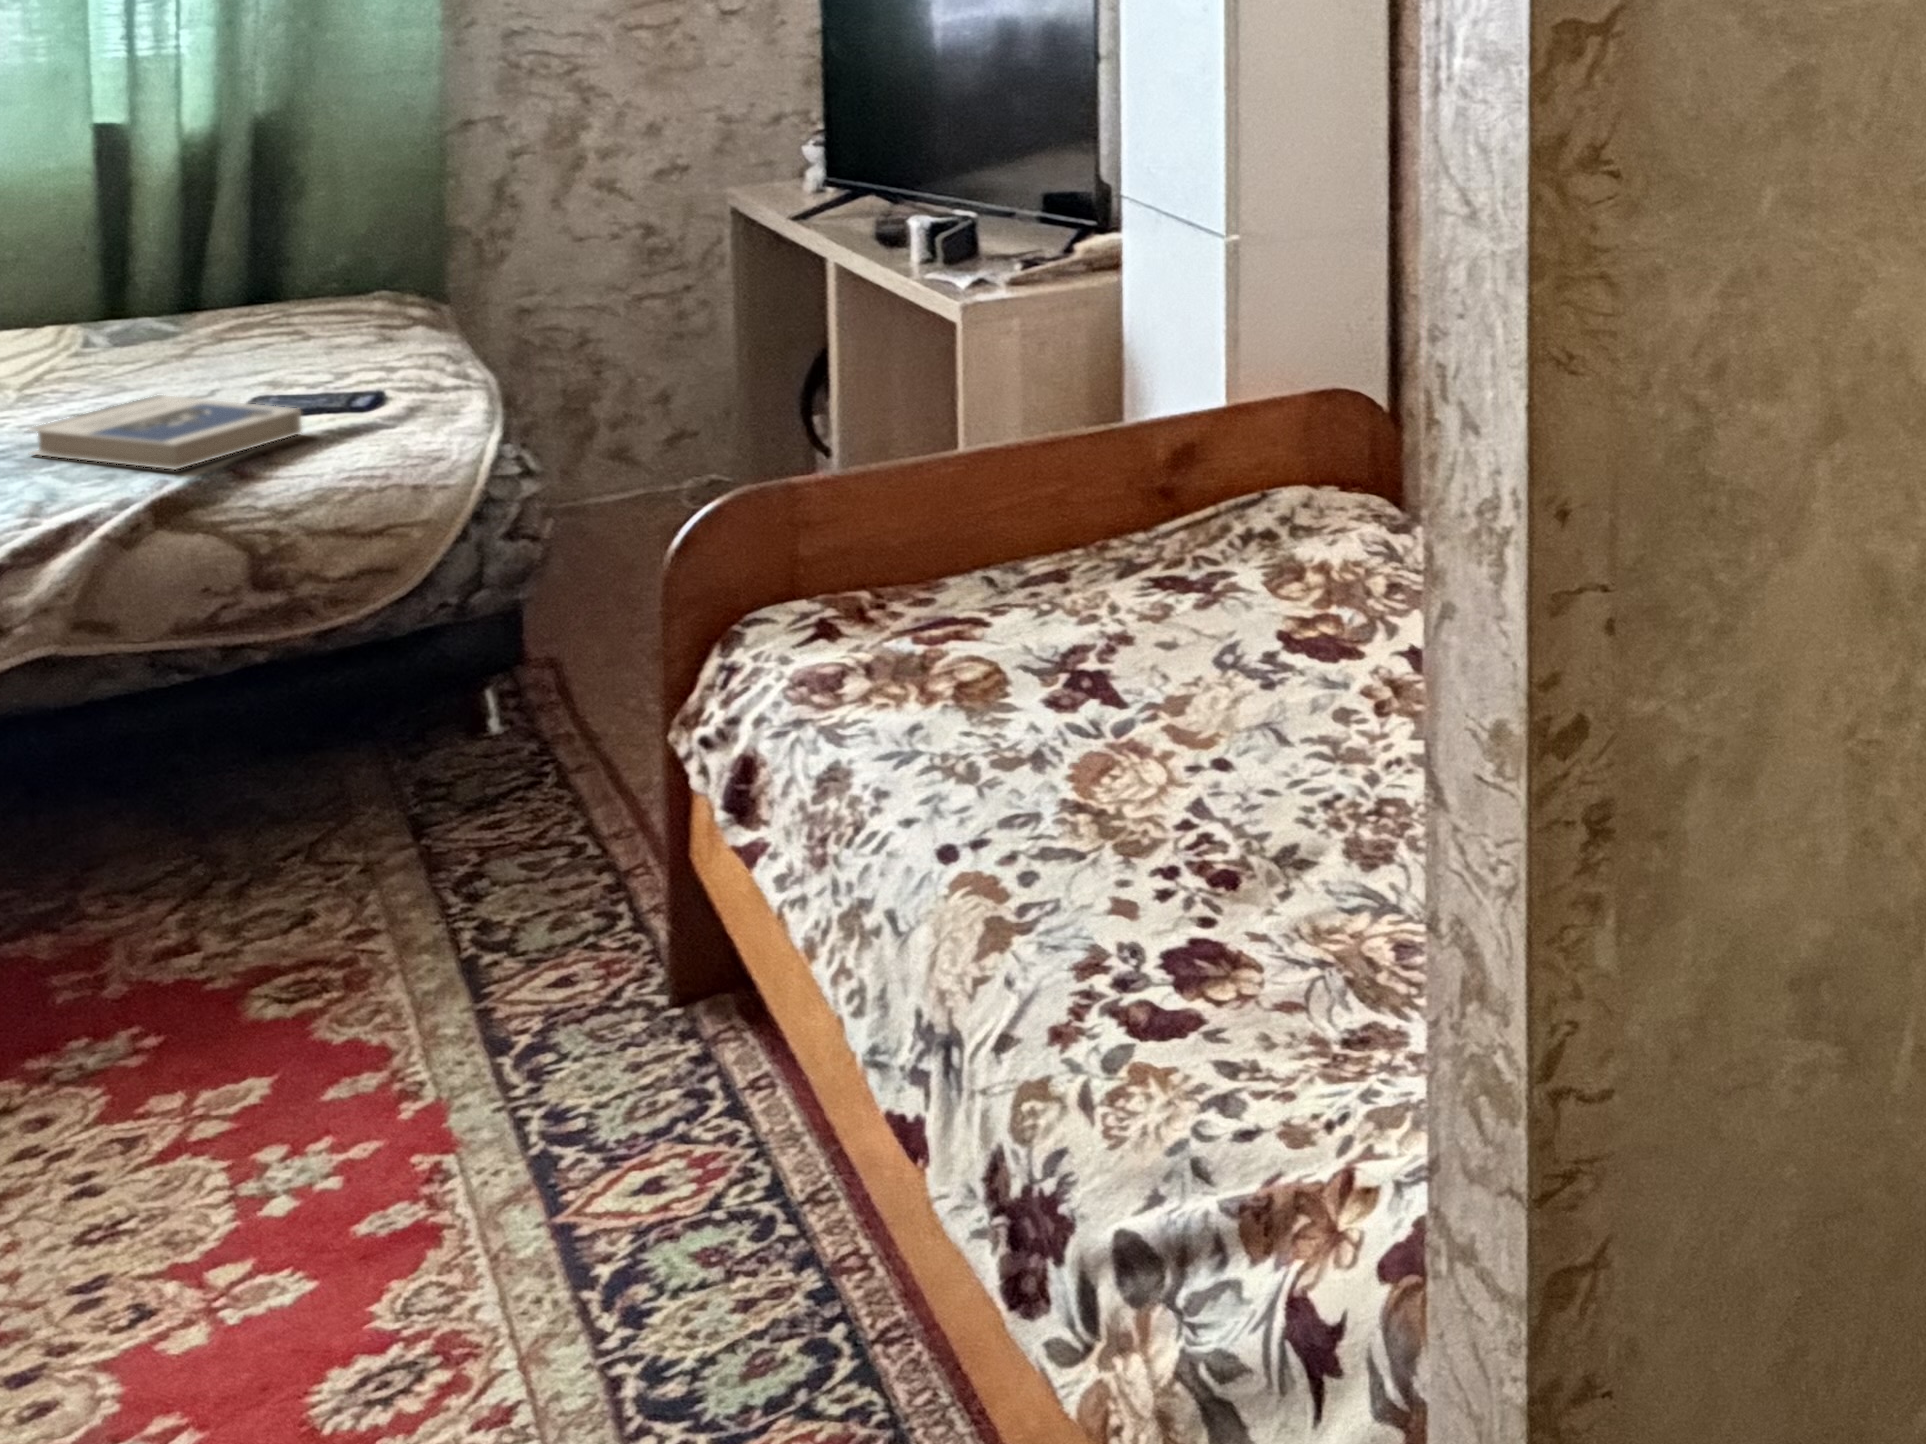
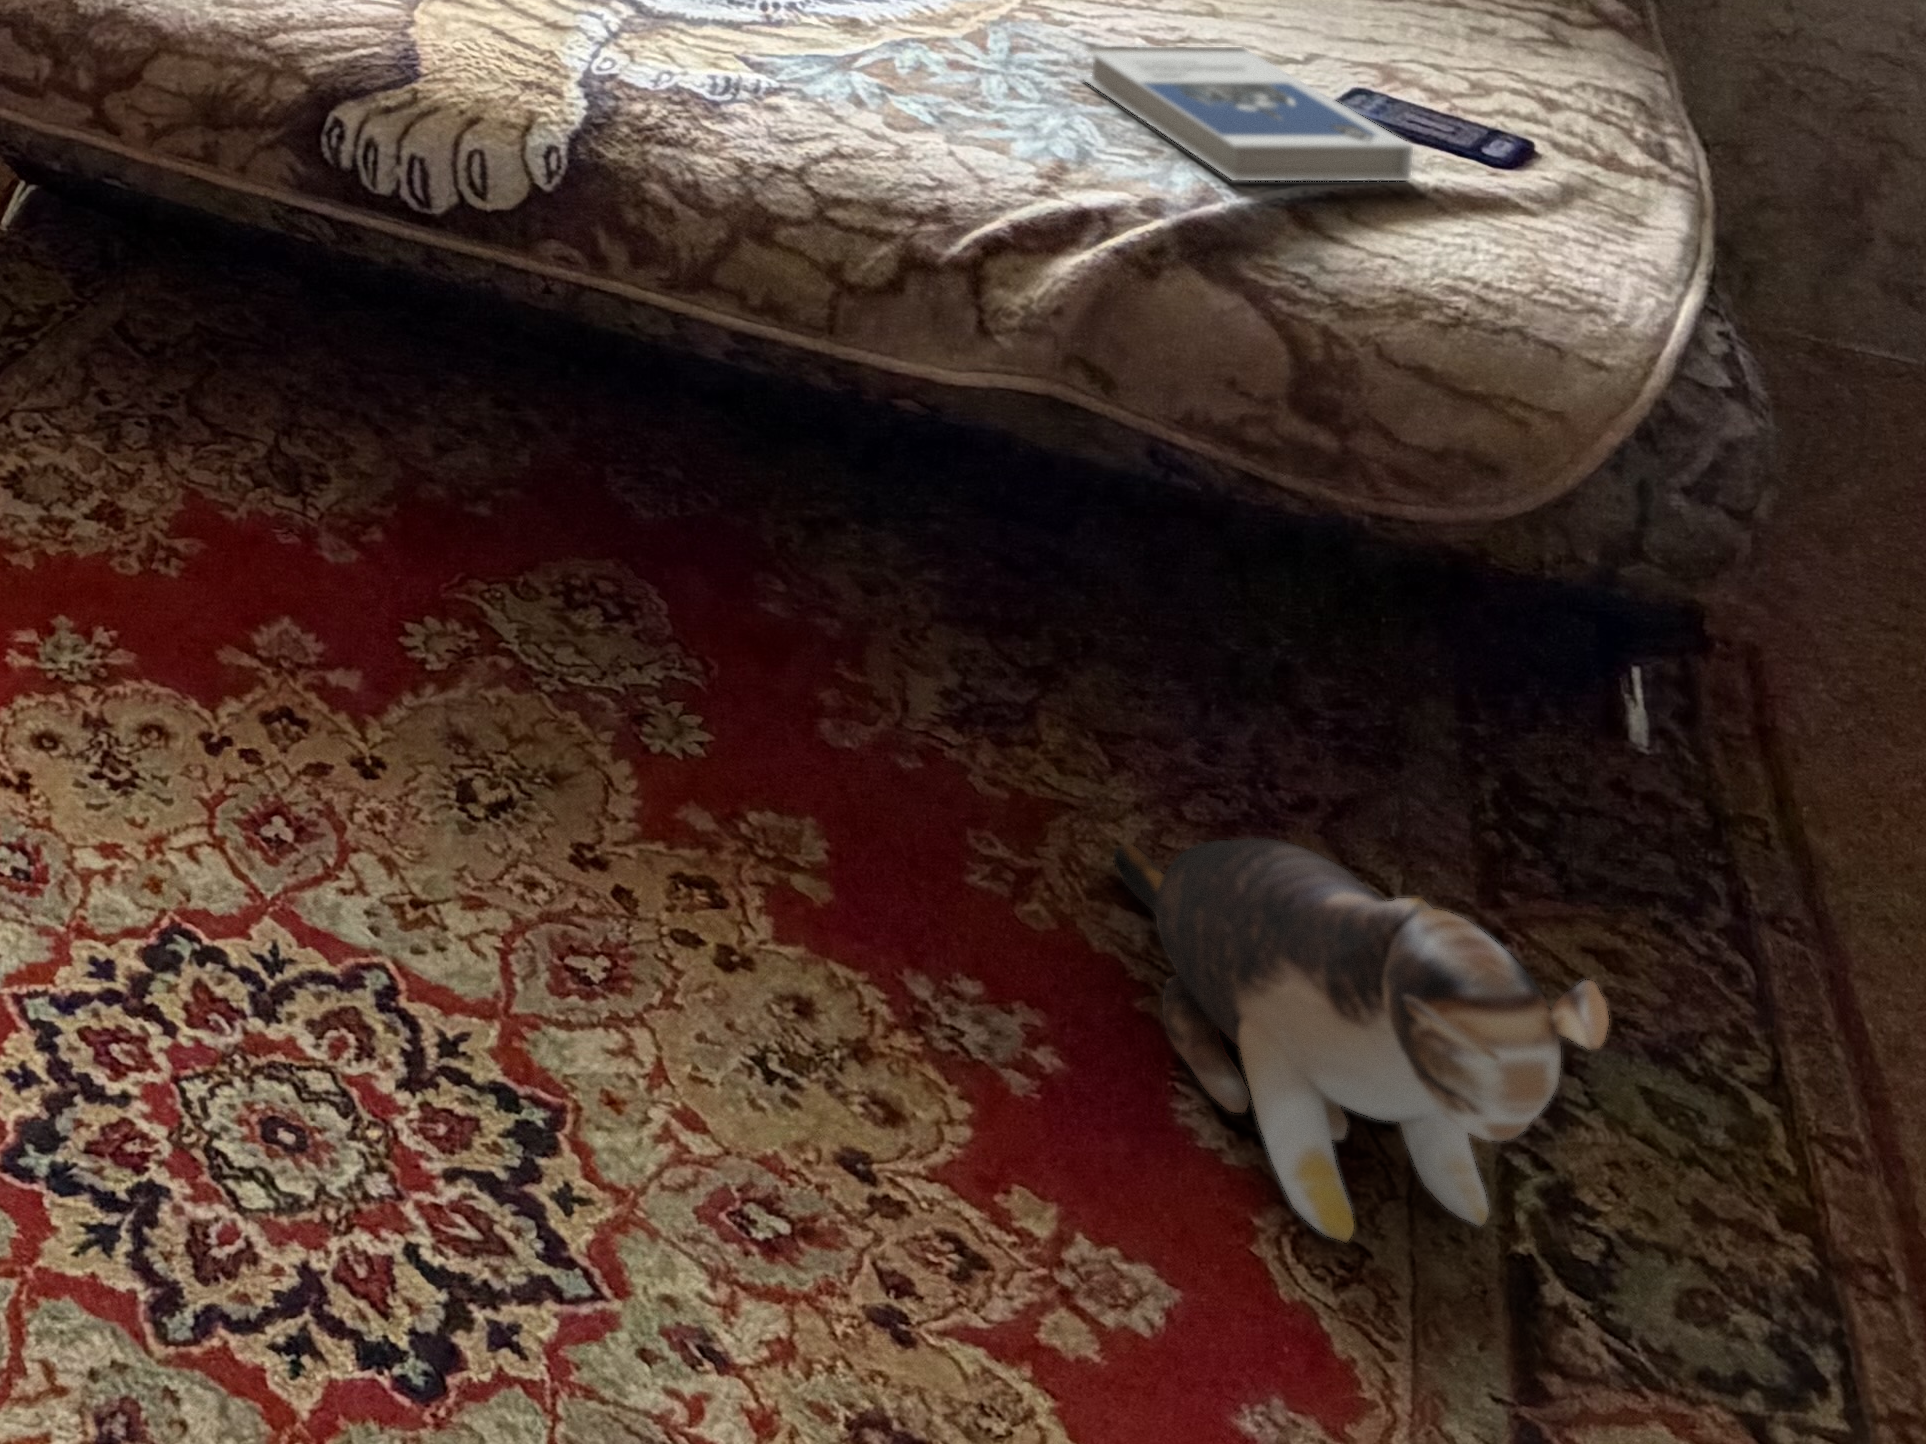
plush toy: none [159,754,483,1003] -> present [1113,838,1609,1242]

